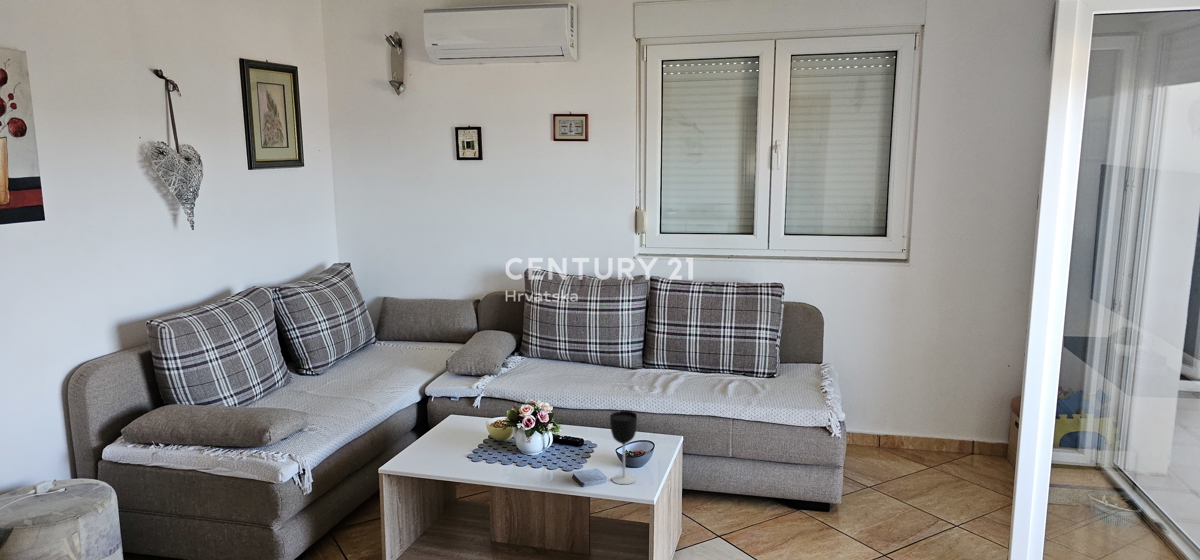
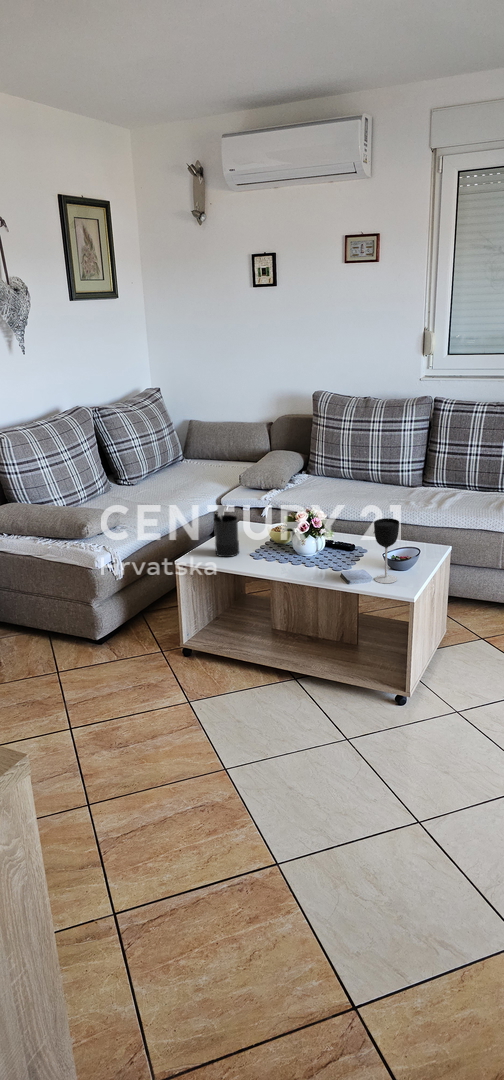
candle: none [424,409,454,461] -> present [214,514,239,557]

